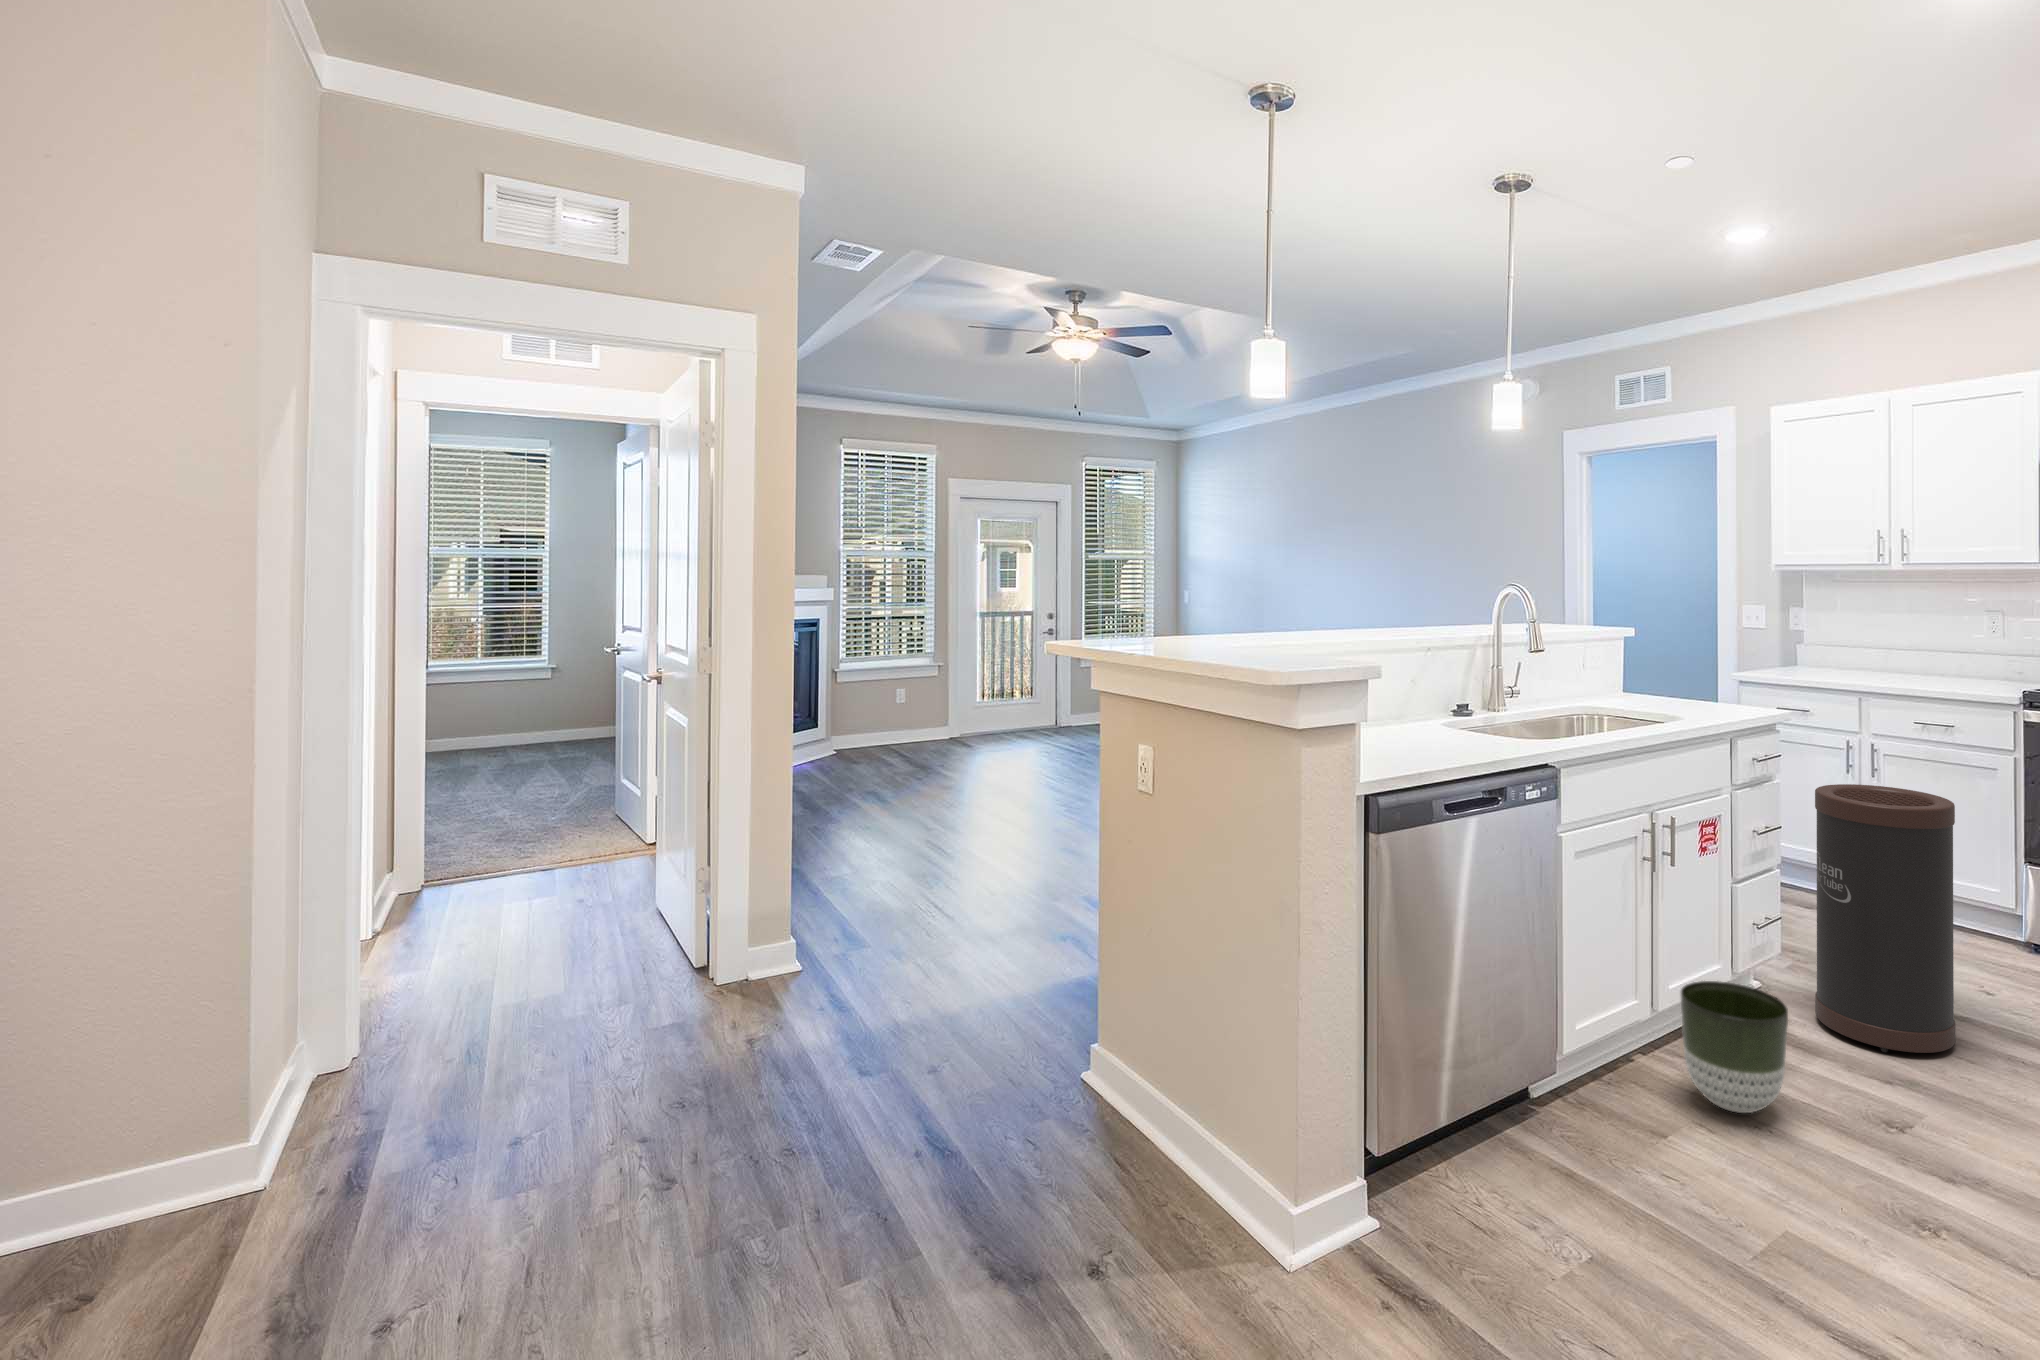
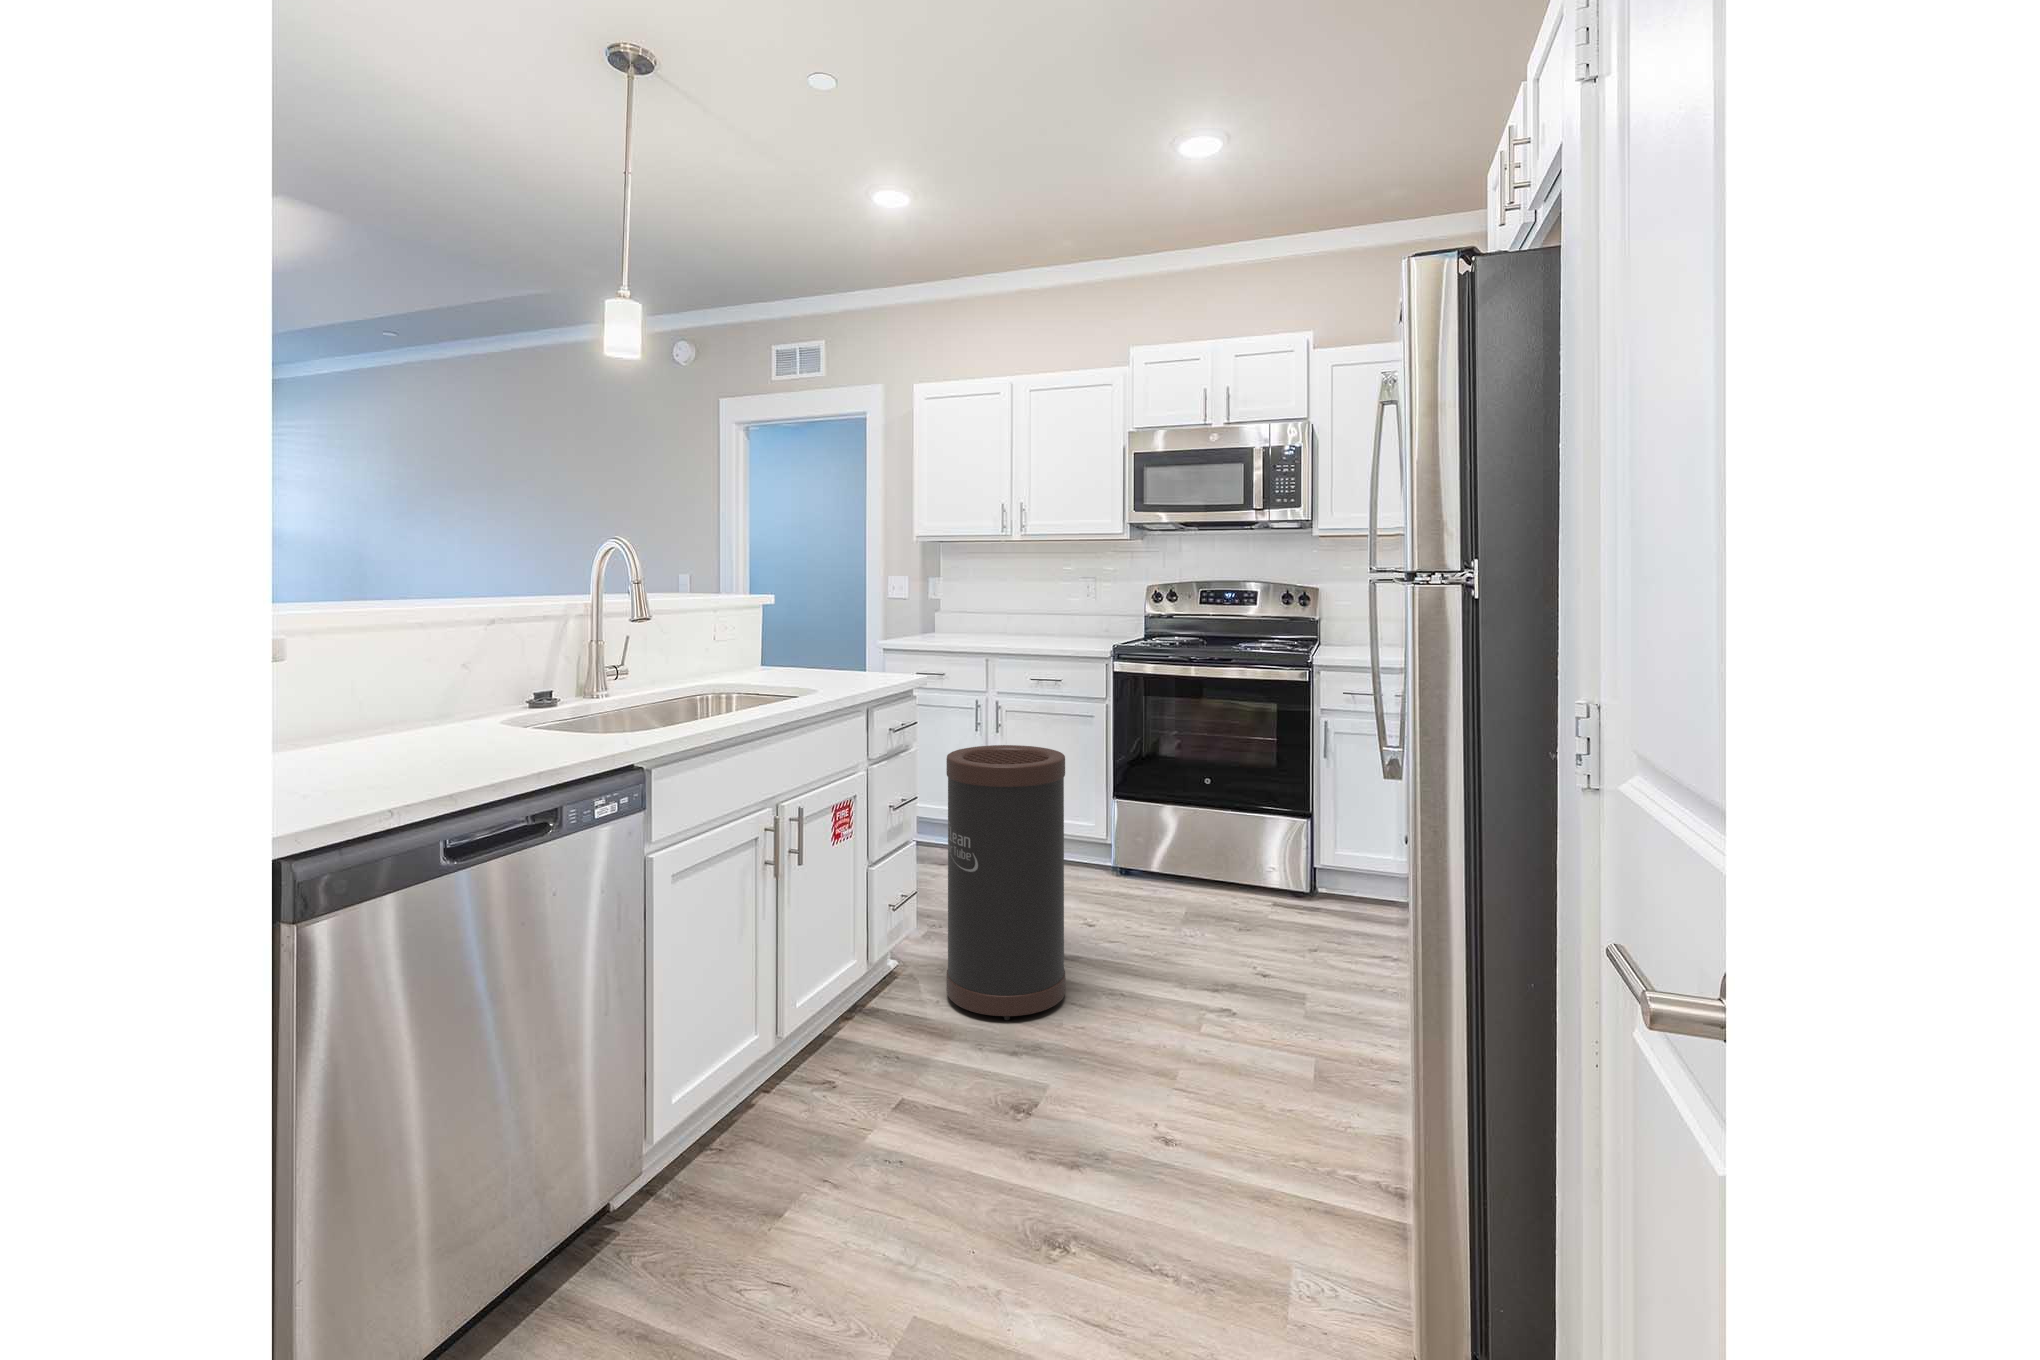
planter: present [1681,981,1788,1113] -> none [803,991,916,1149]

